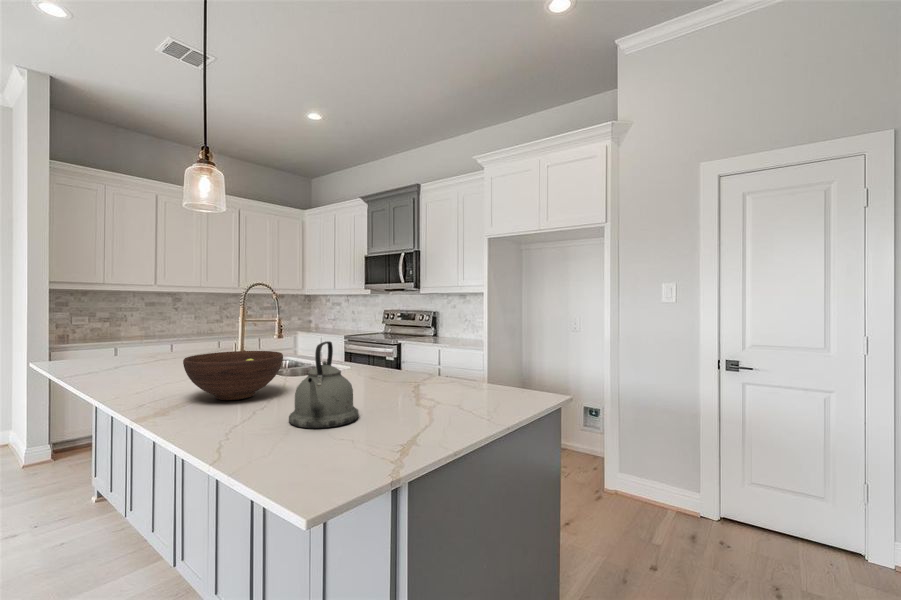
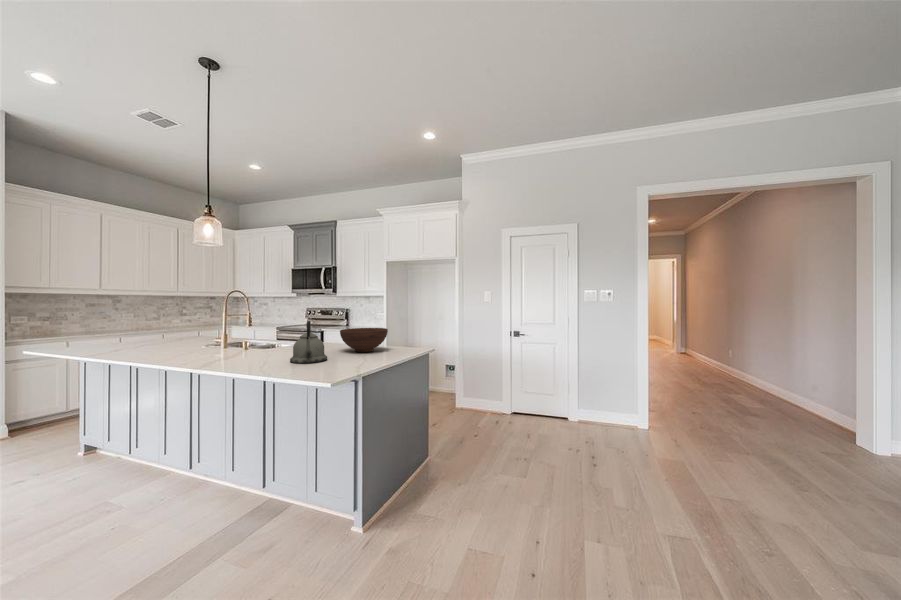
fruit bowl: present [183,351,283,400] -> present [340,328,388,352]

